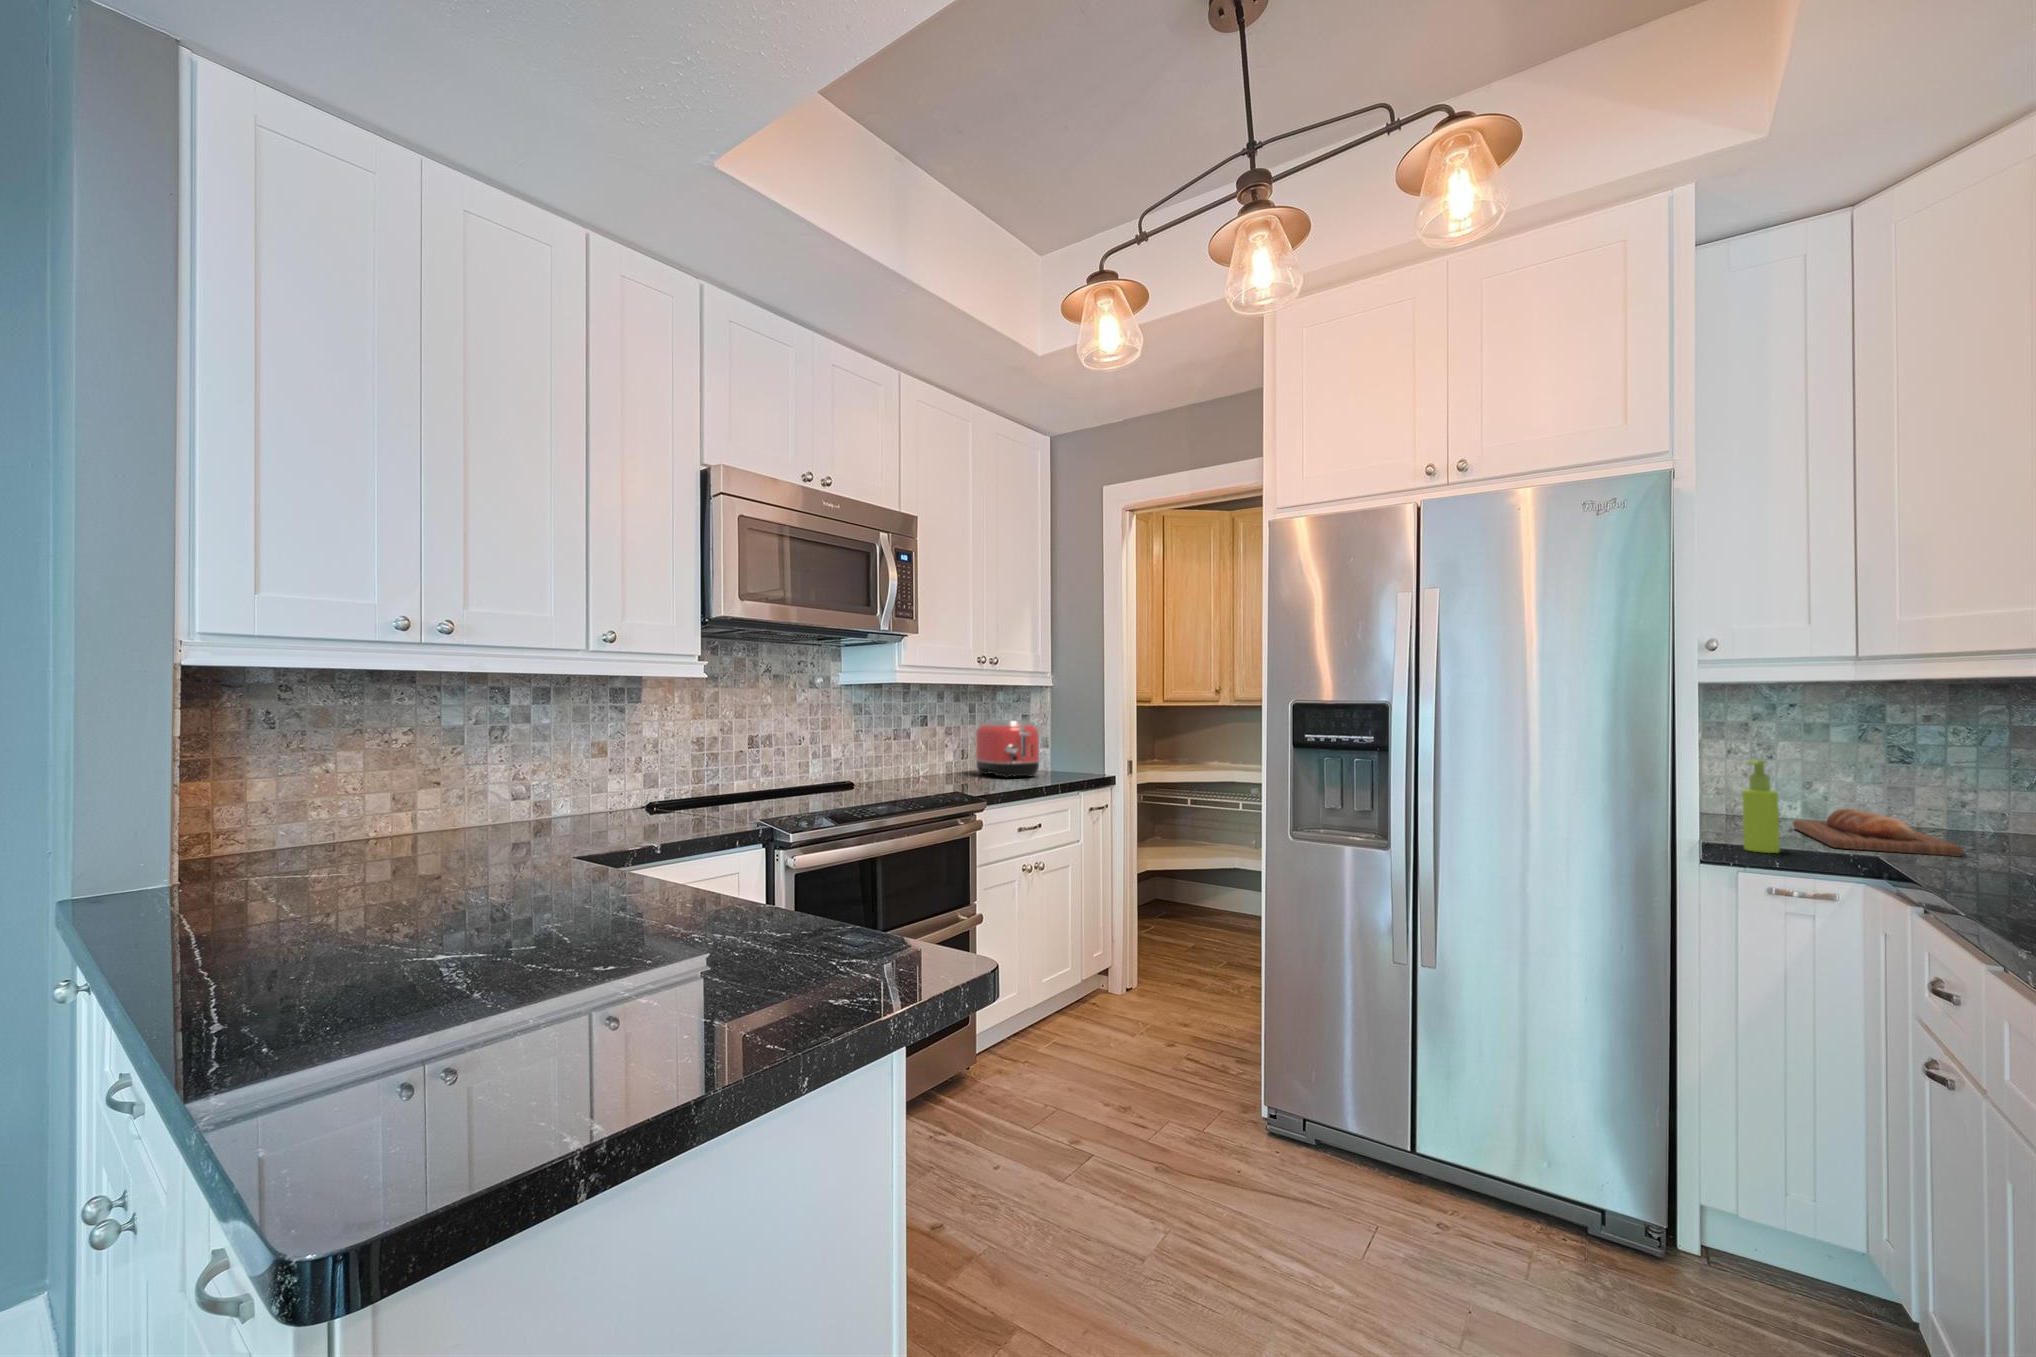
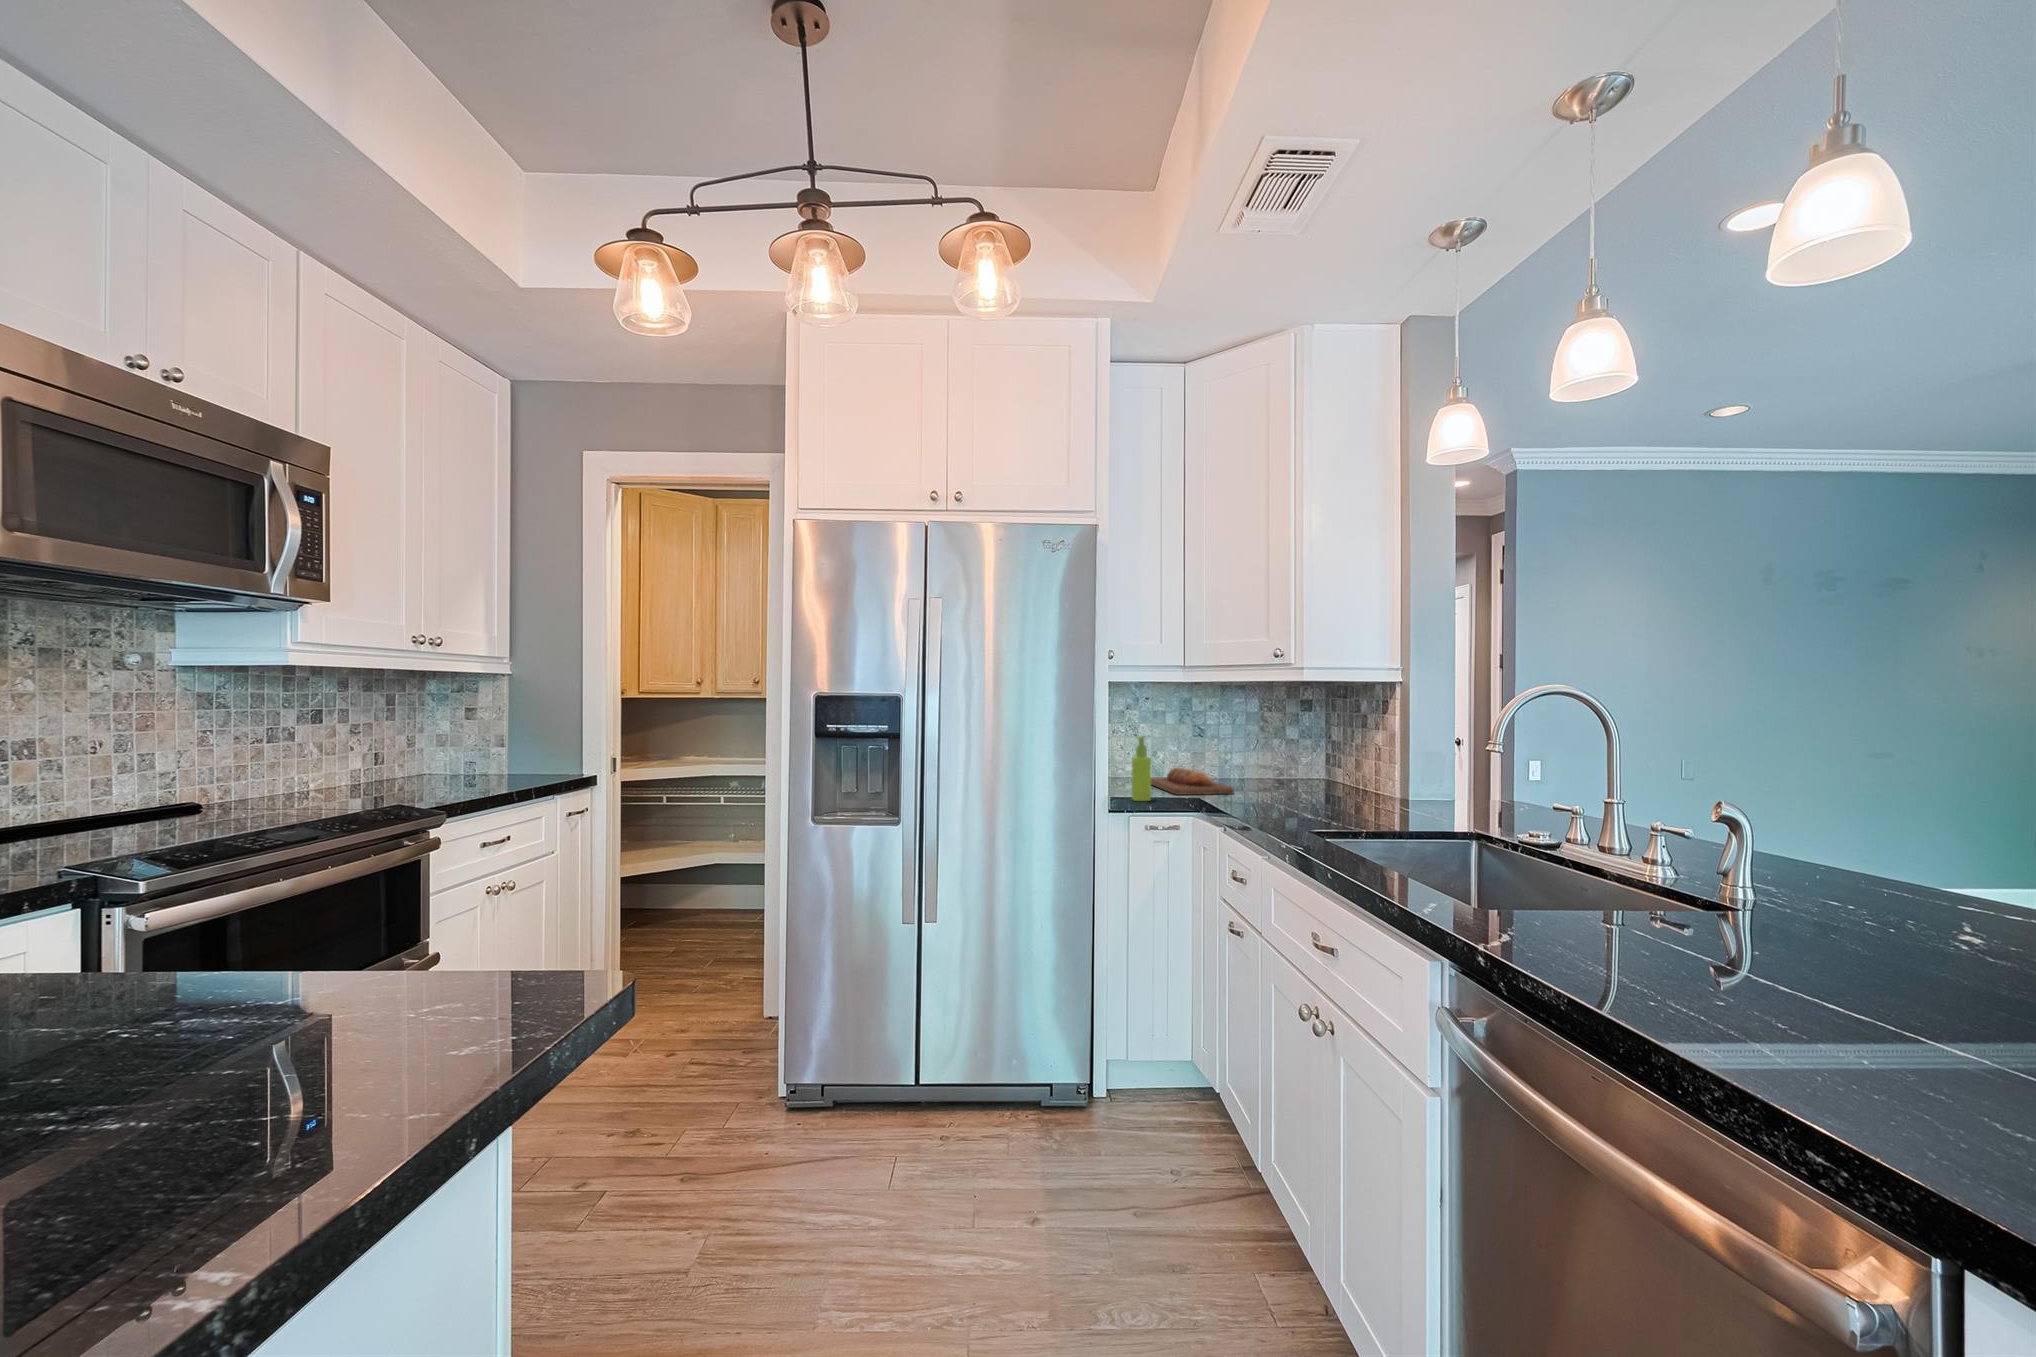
toaster: present [975,720,1039,778] -> none [394,714,494,786]

